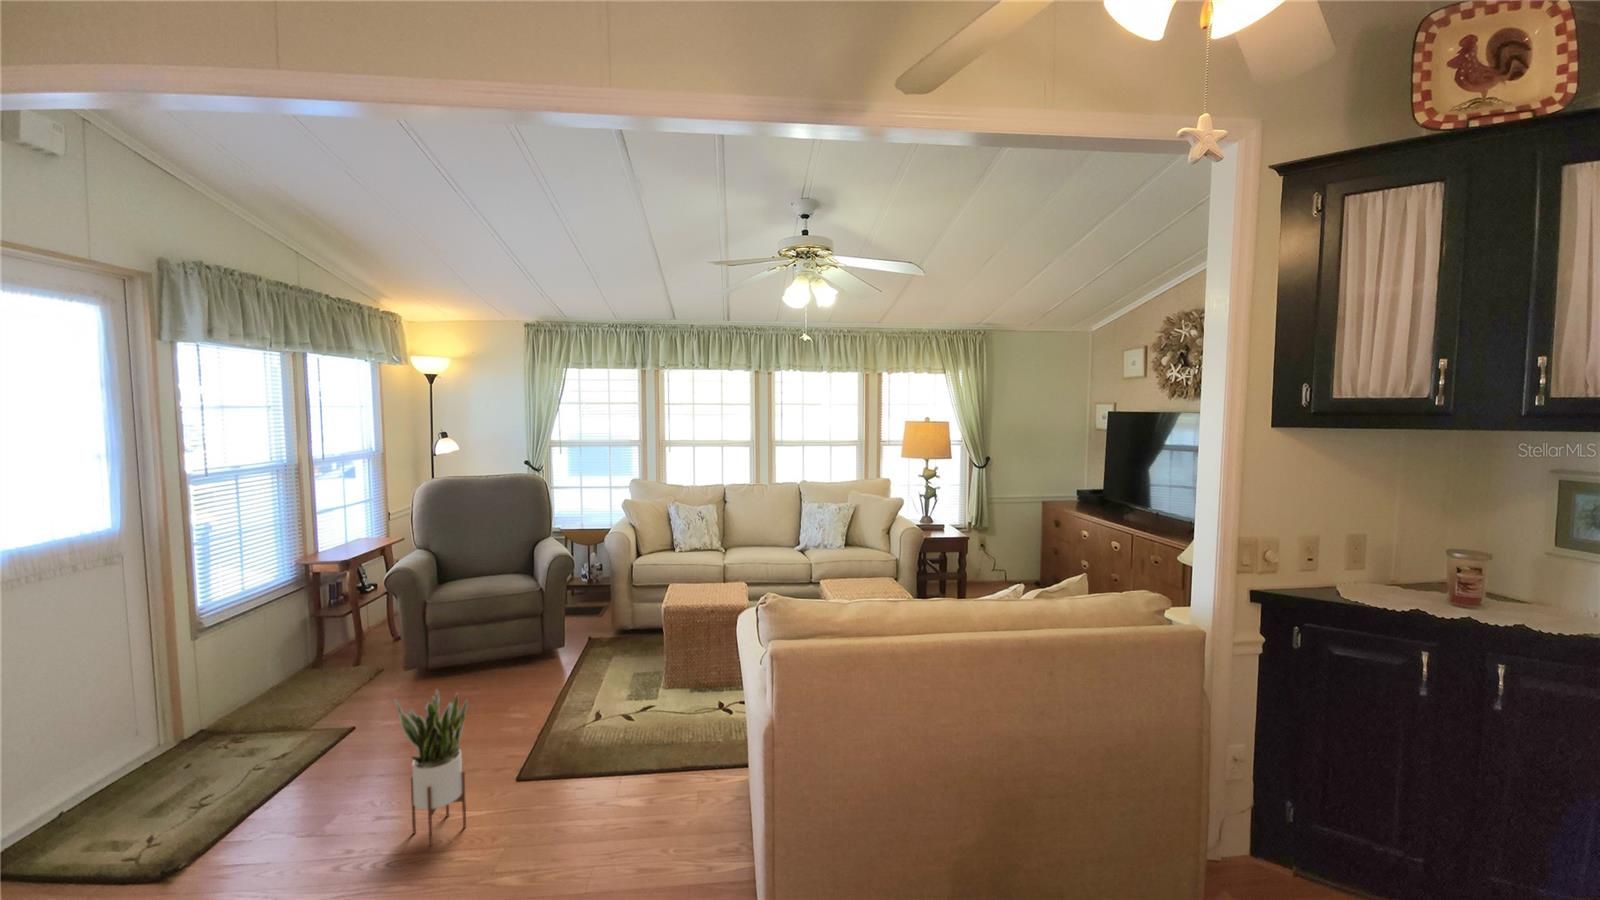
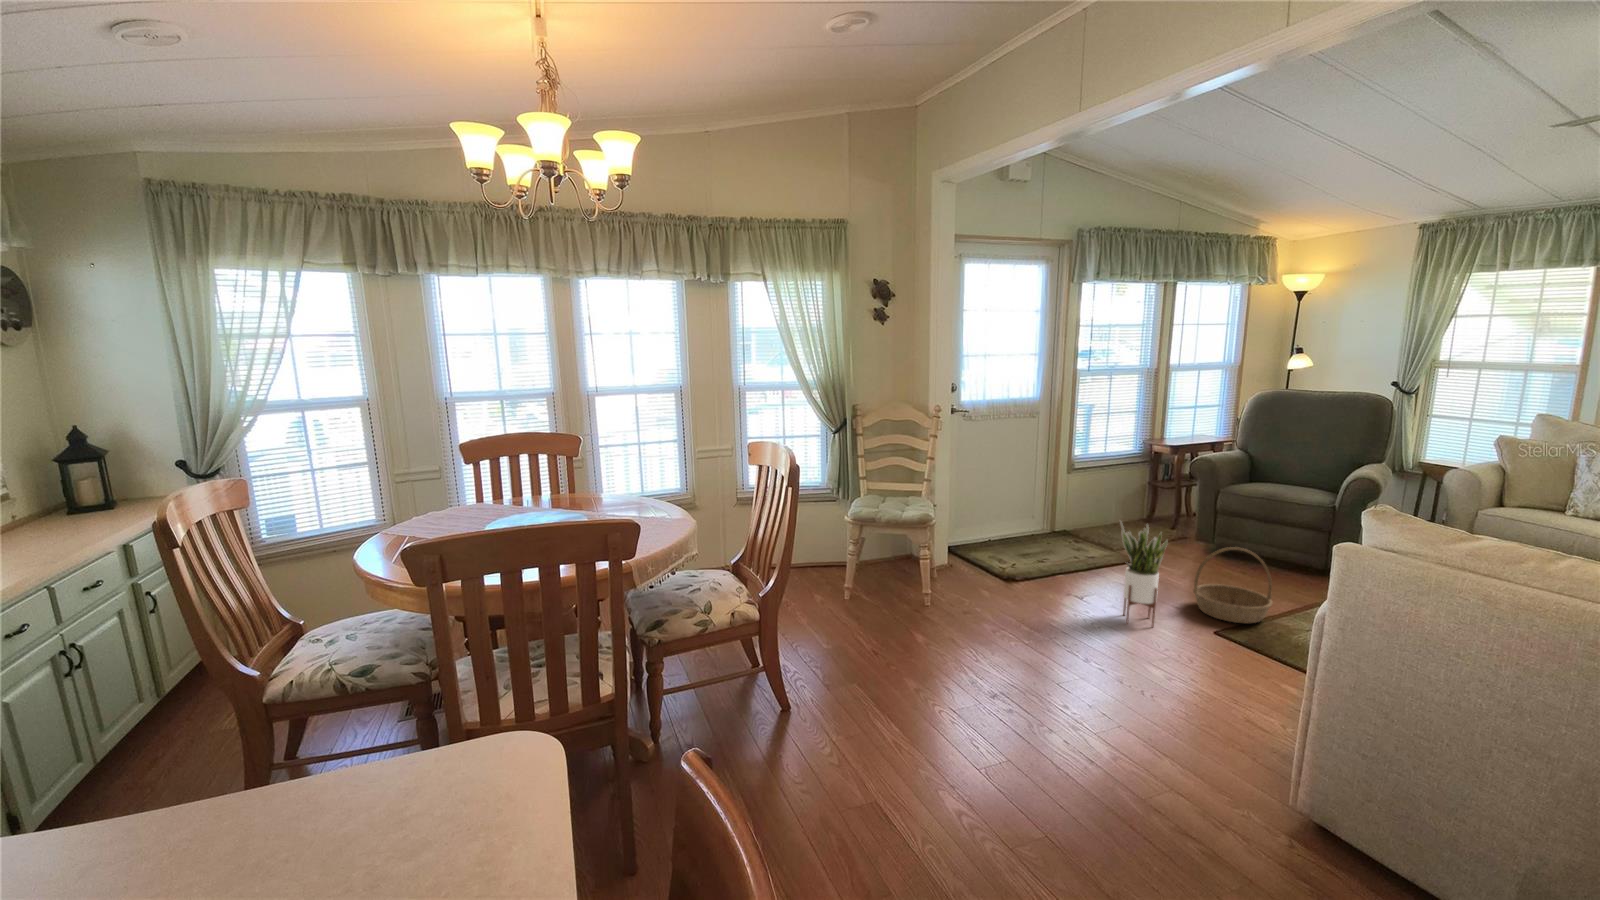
basket: none [476,669,563,767] -> present [1193,547,1272,623]

